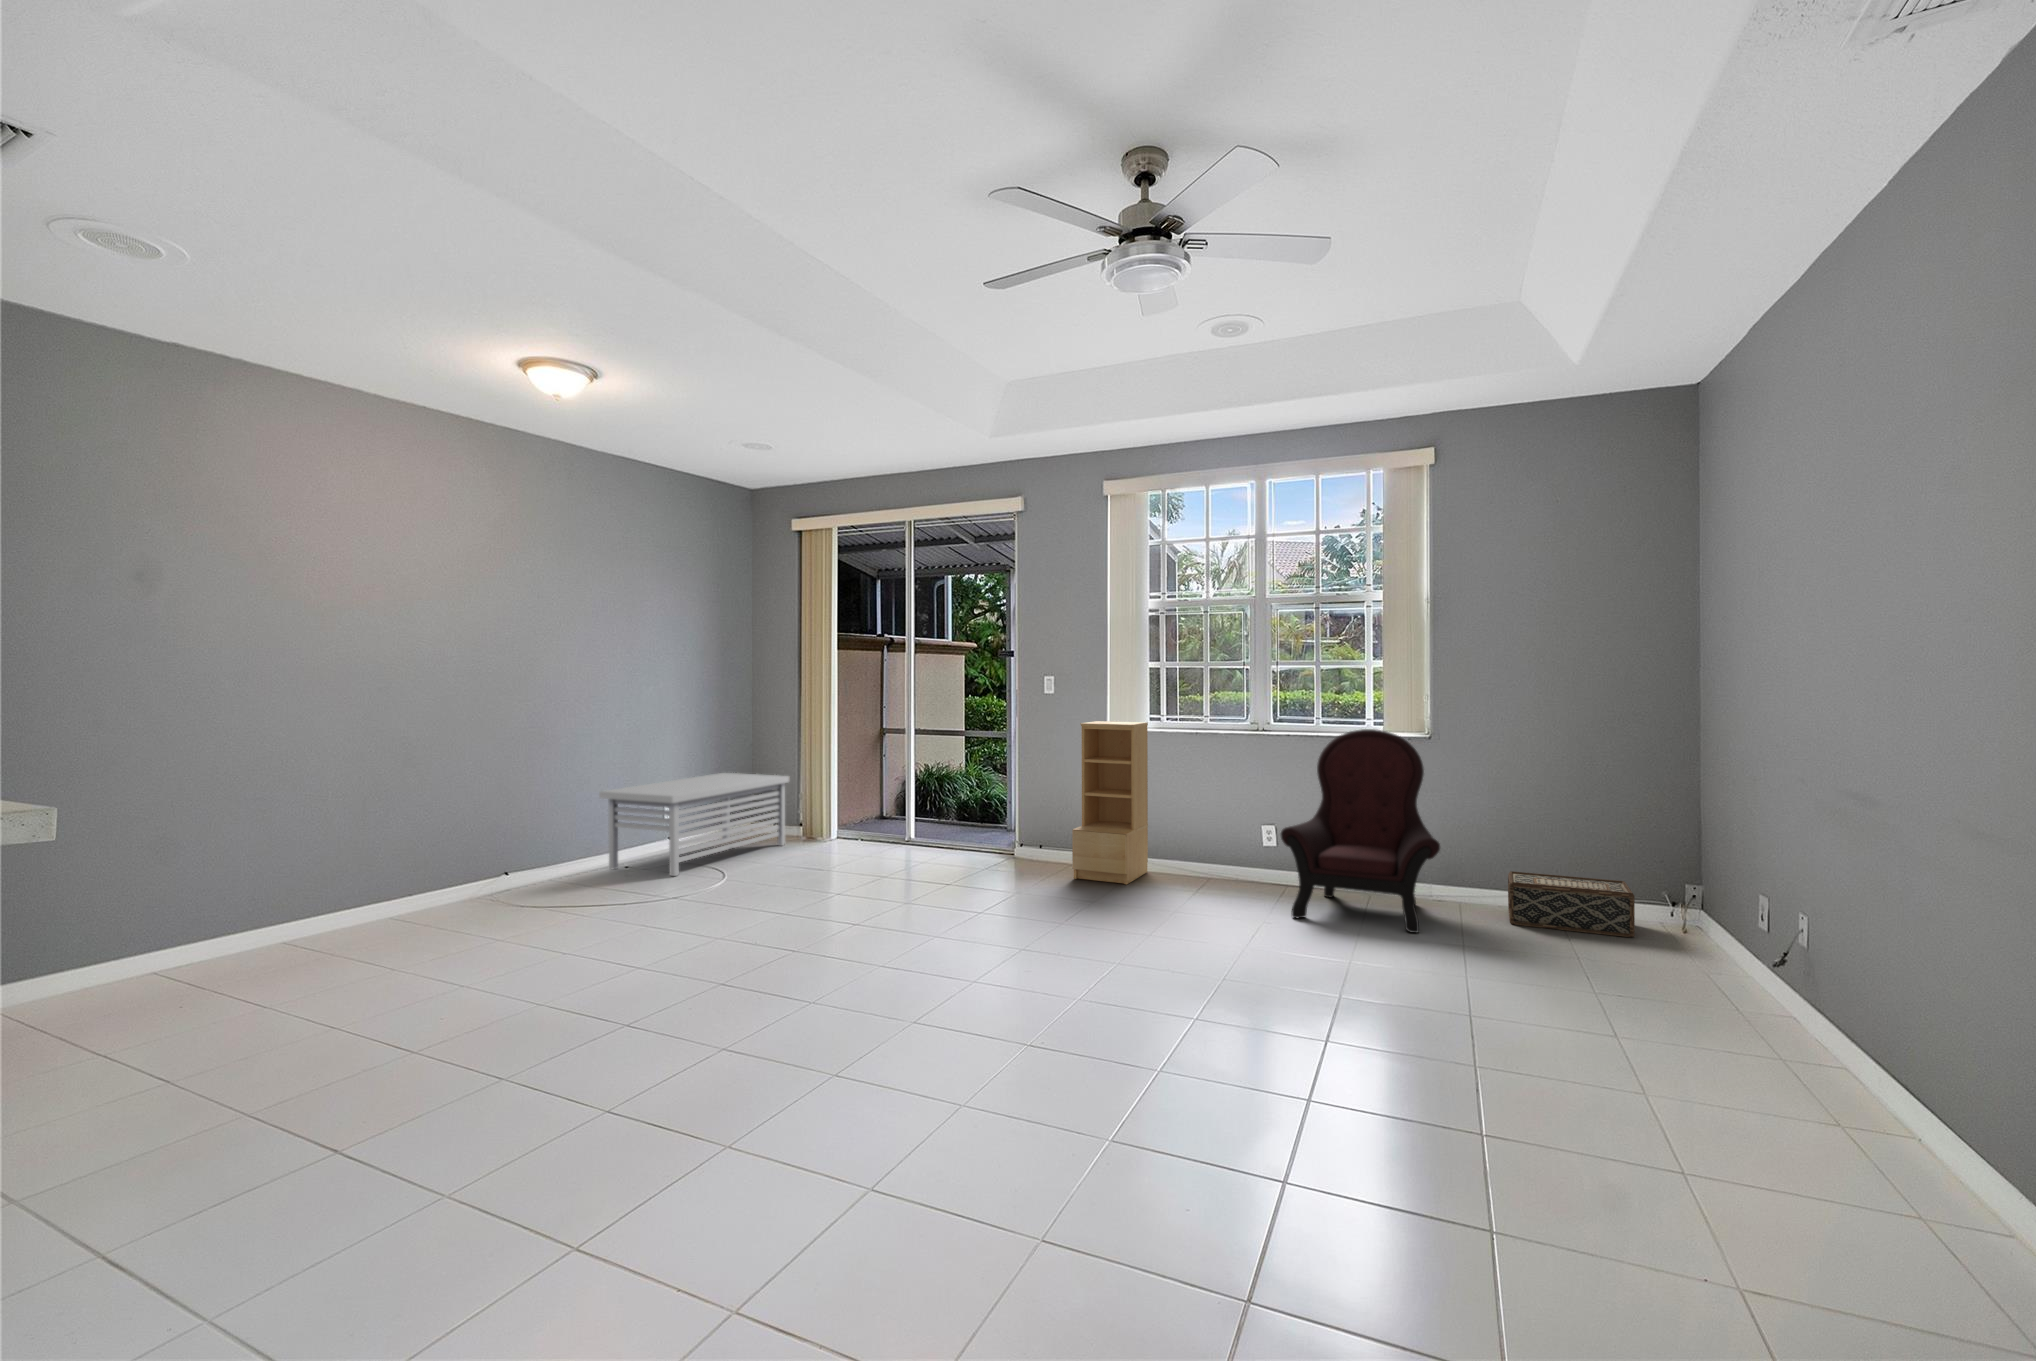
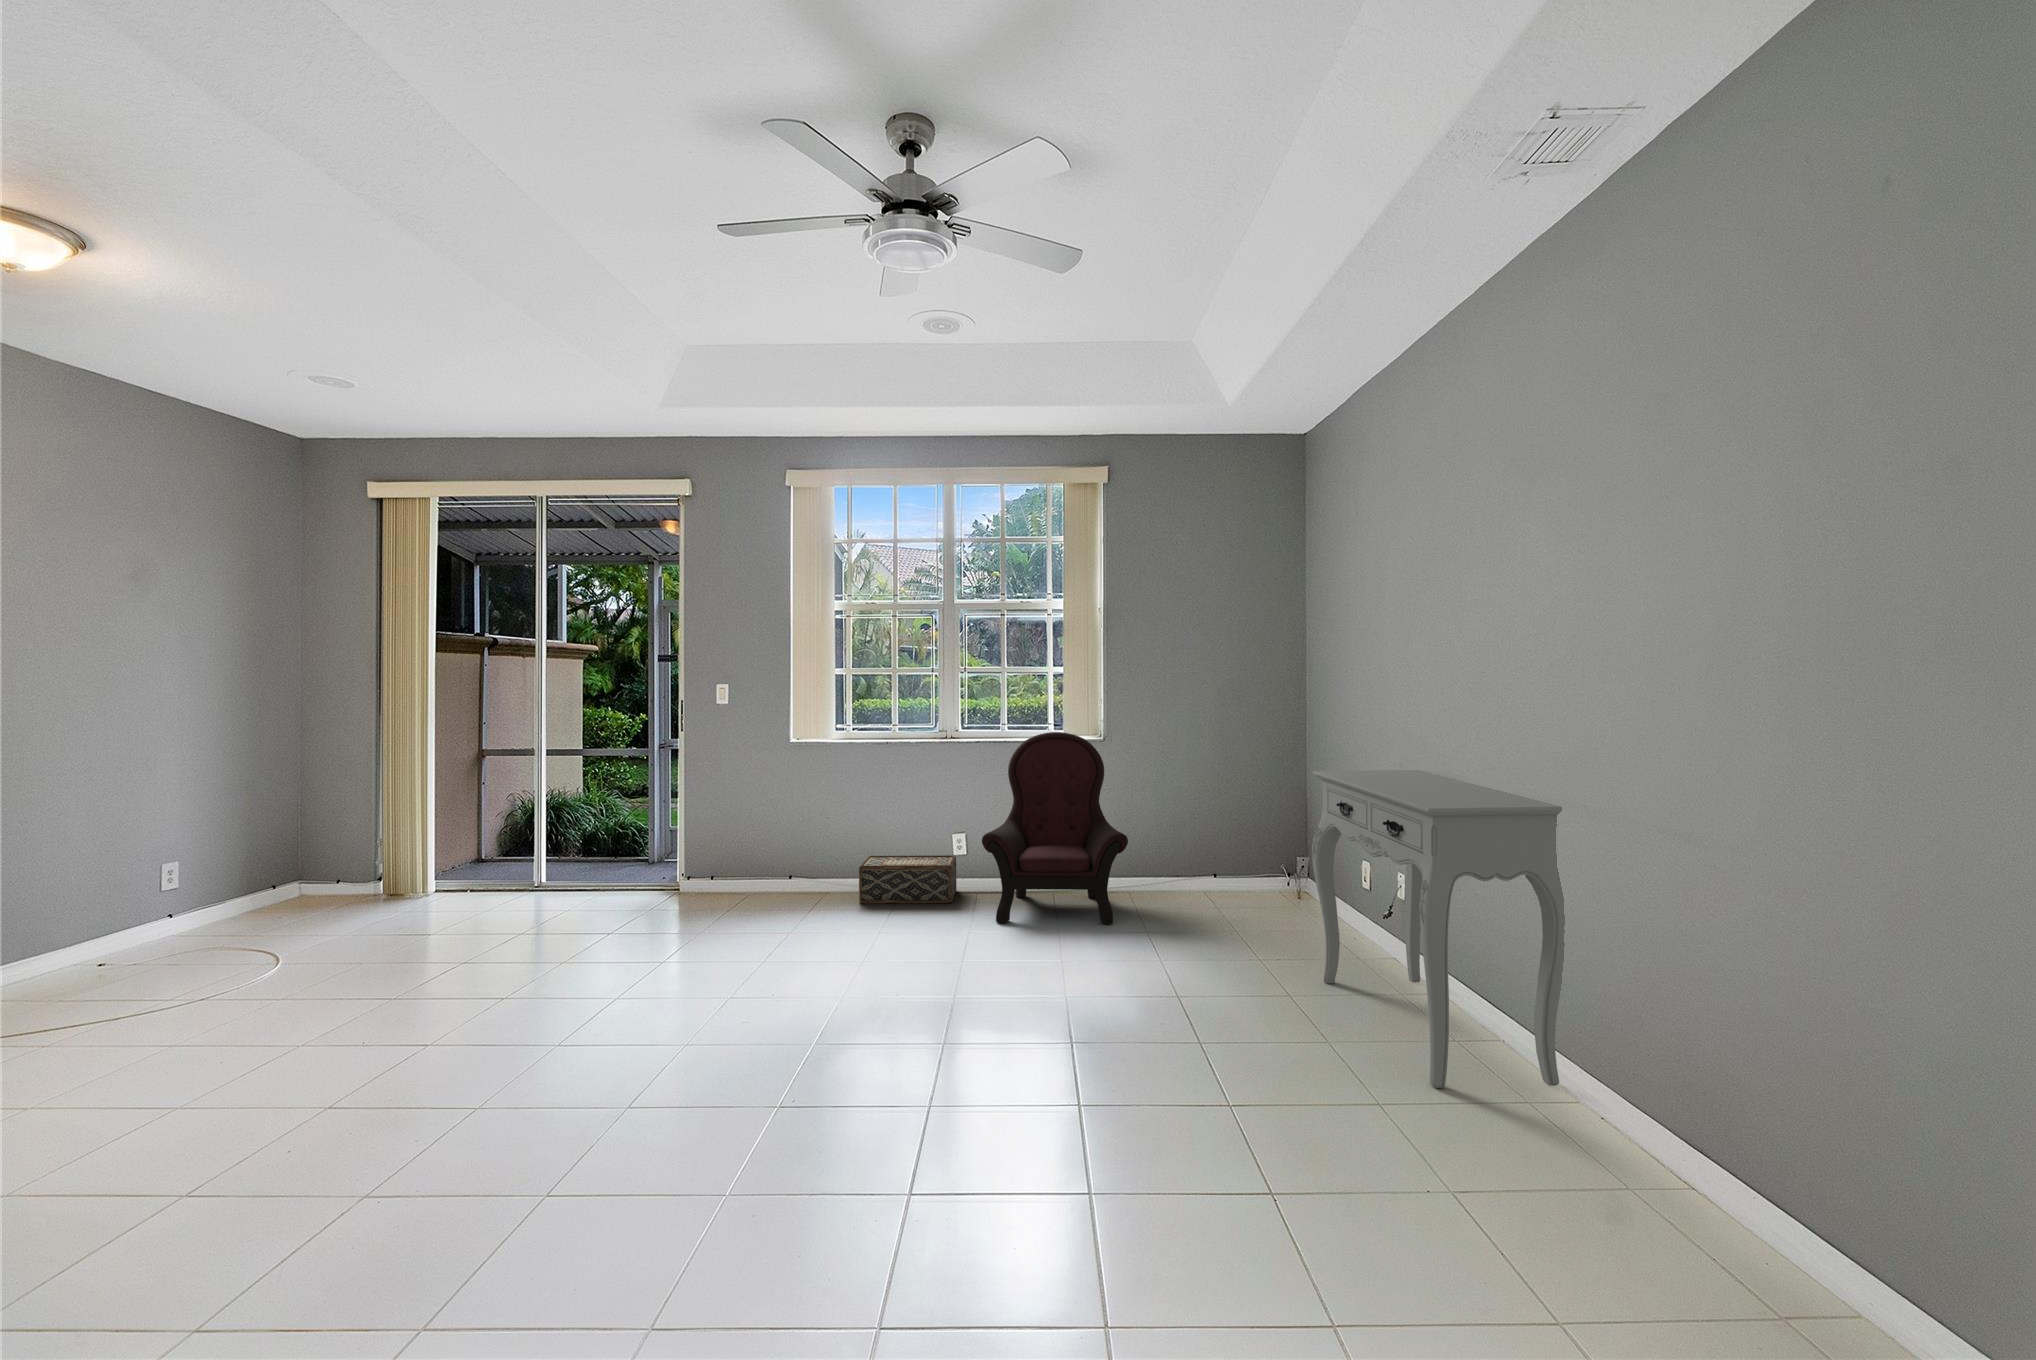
bookshelf: present [1072,721,1148,884] -> none [755,732,834,907]
storage bench: present [599,773,790,876] -> none [38,815,361,970]
console table: none [1640,779,1970,1189] -> present [1312,770,1565,1088]
woven basket: present [1508,871,1635,937] -> present [859,855,956,903]

